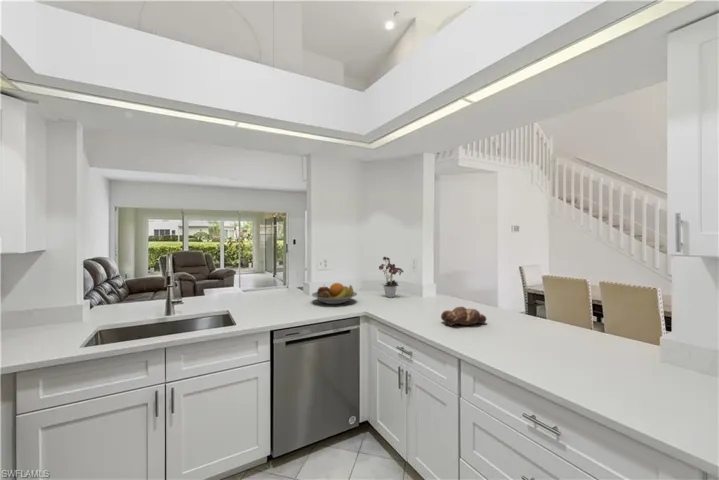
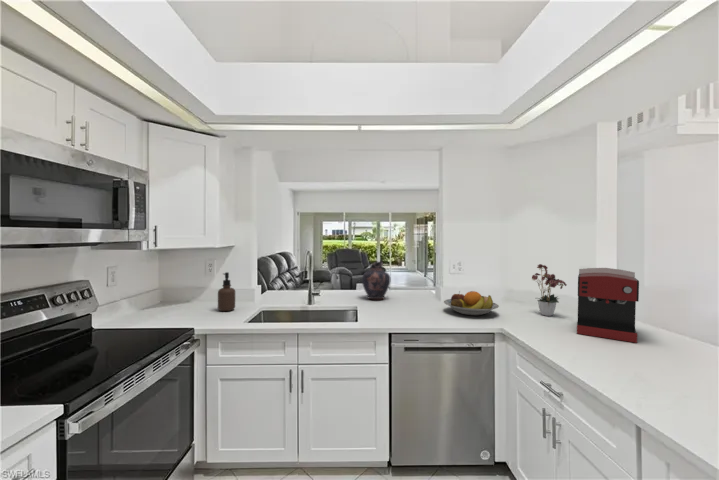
coffee maker: none [412,257,450,308] -> present [577,268,639,343]
vase: none [226,262,257,301] -> present [362,261,390,299]
soap dispenser: none [27,287,57,338] -> present [218,272,235,311]
bread loaf: present [441,307,486,326] -> none [612,344,699,375]

